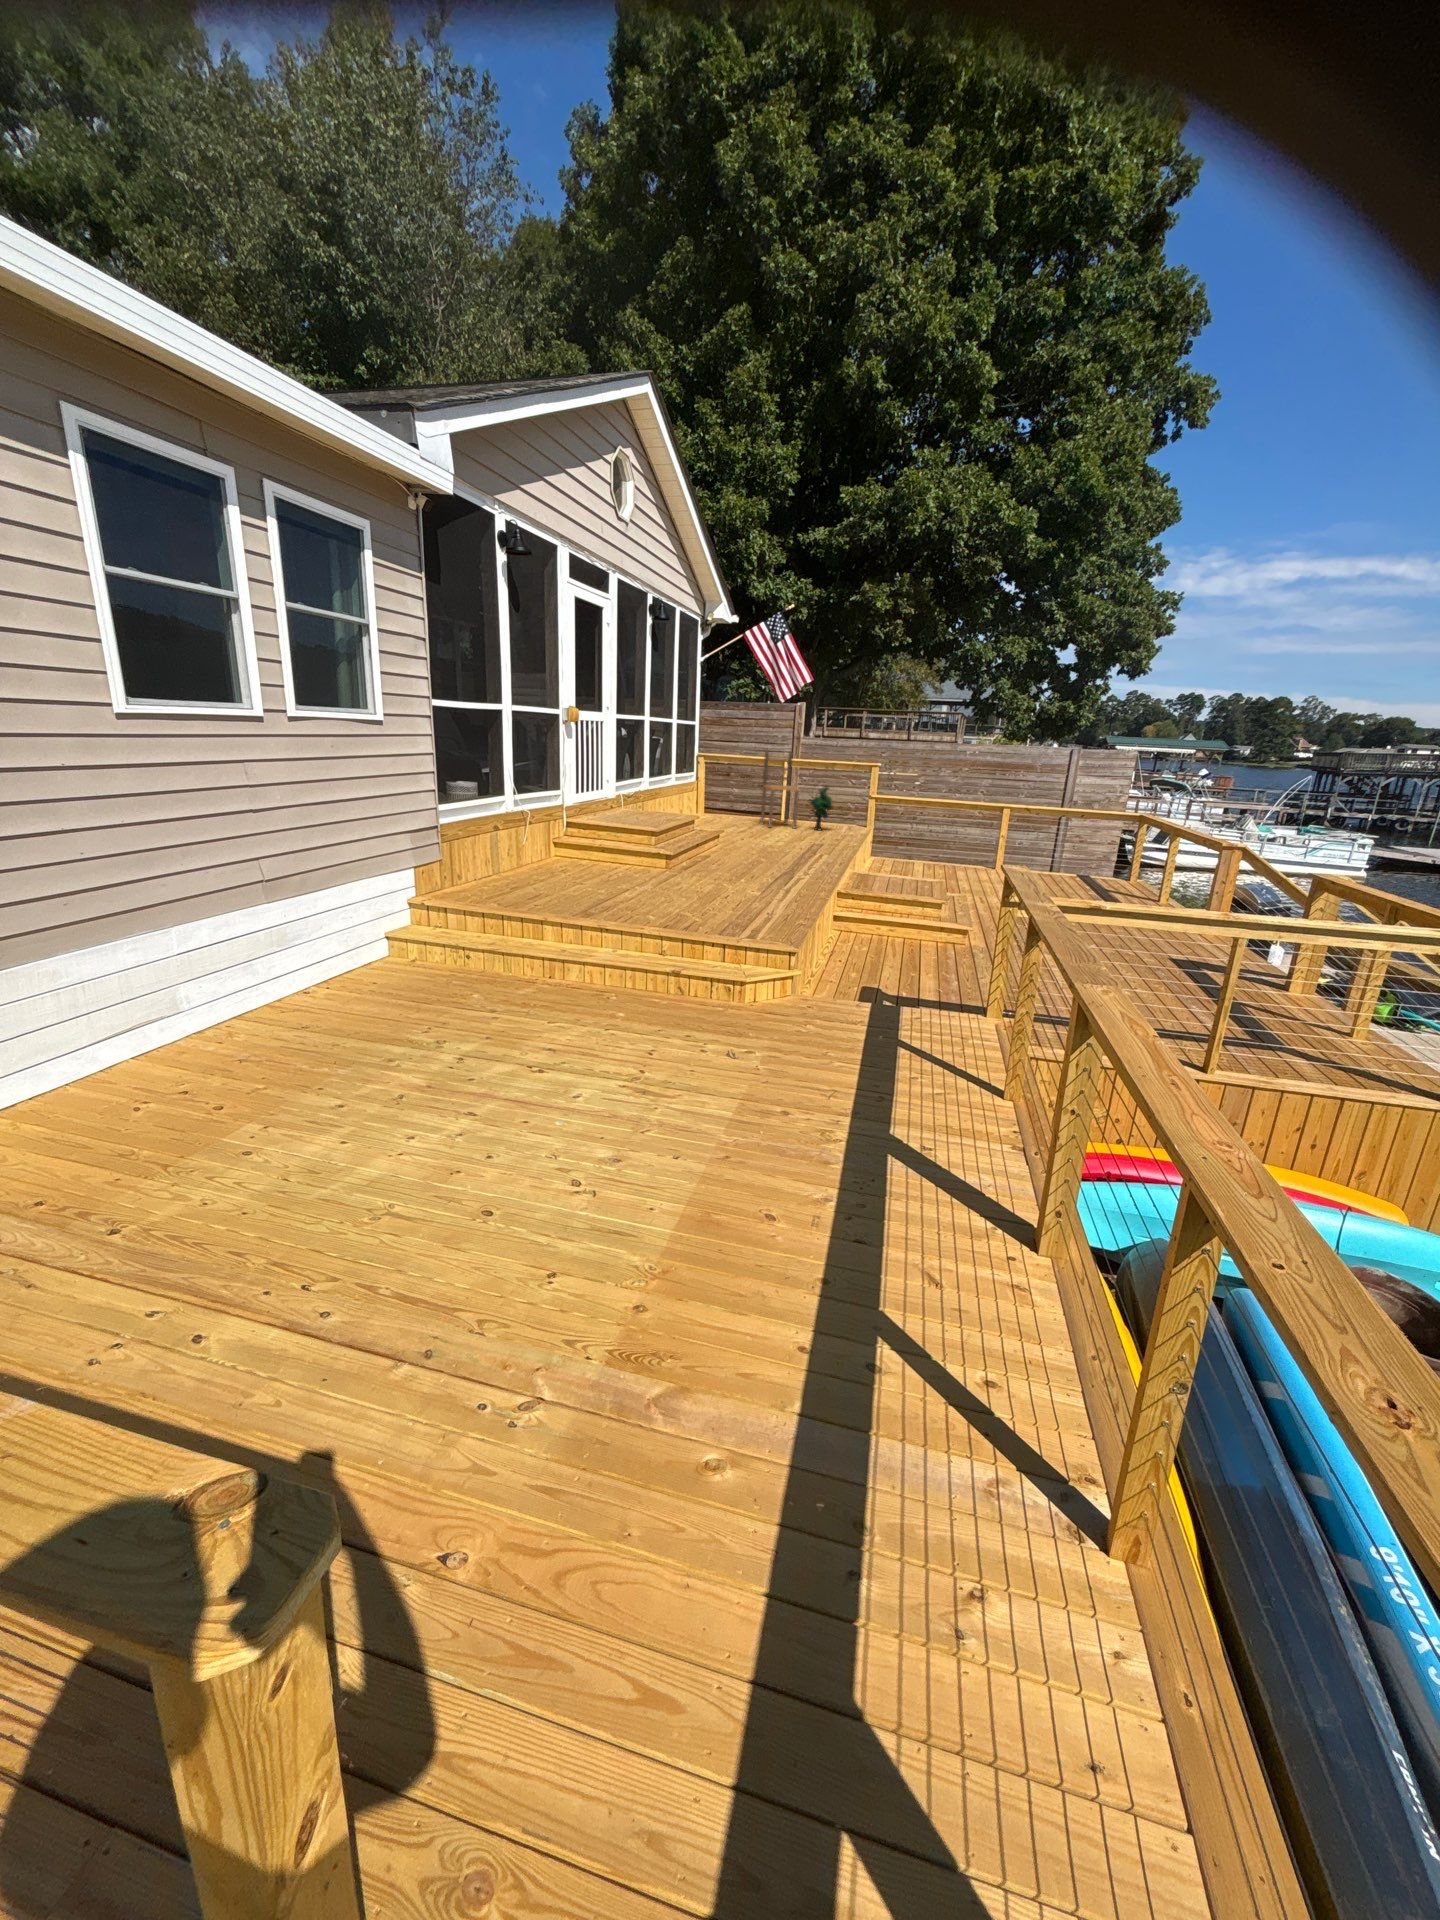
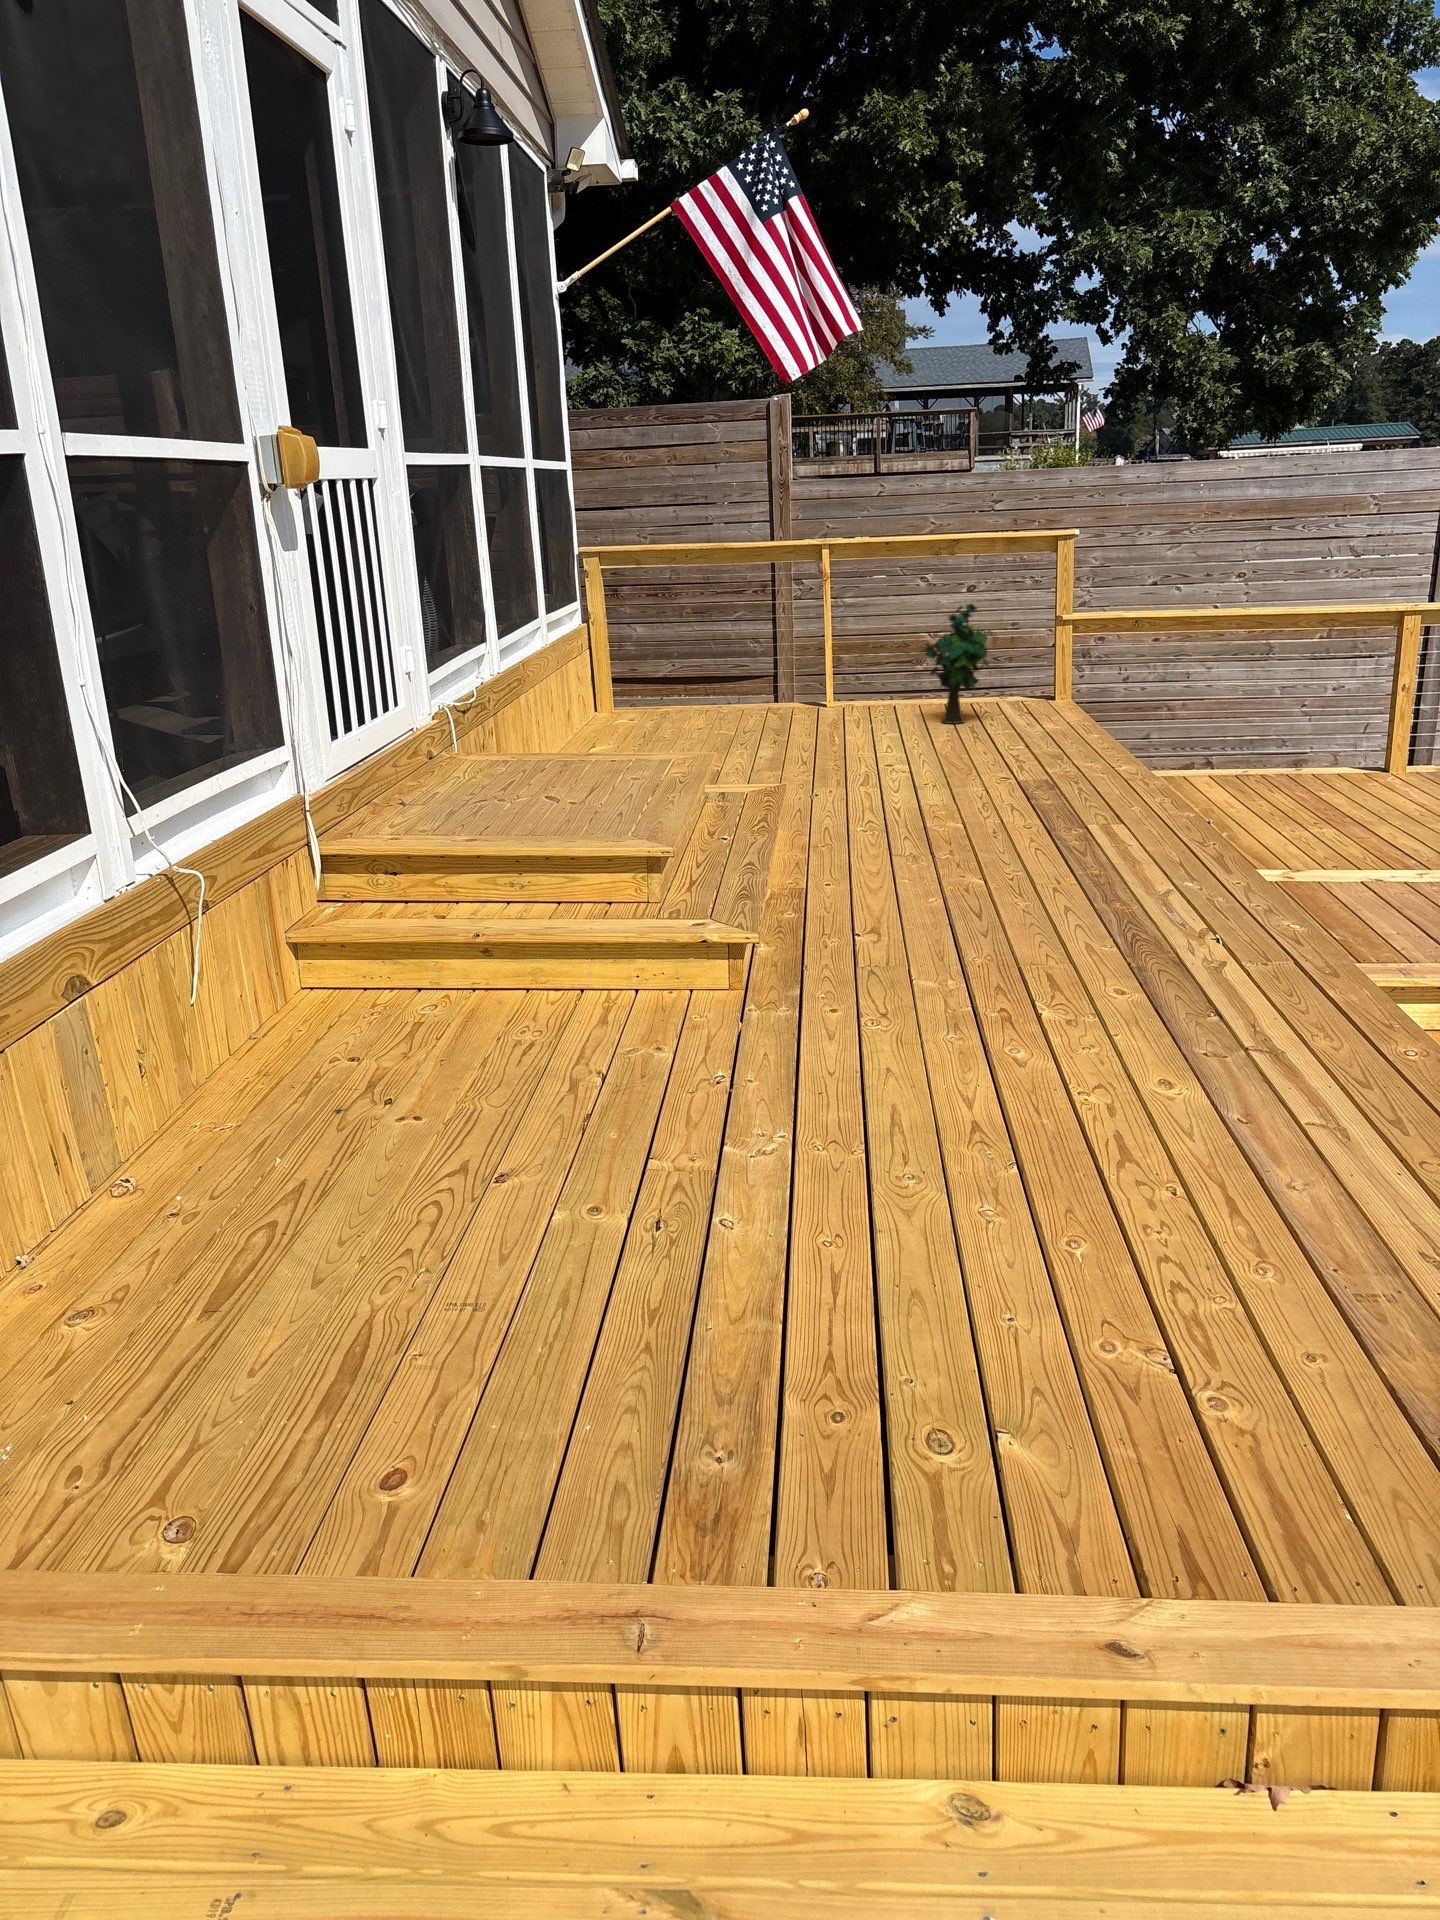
chair: present [760,750,799,828] -> none [789,517,898,730]

